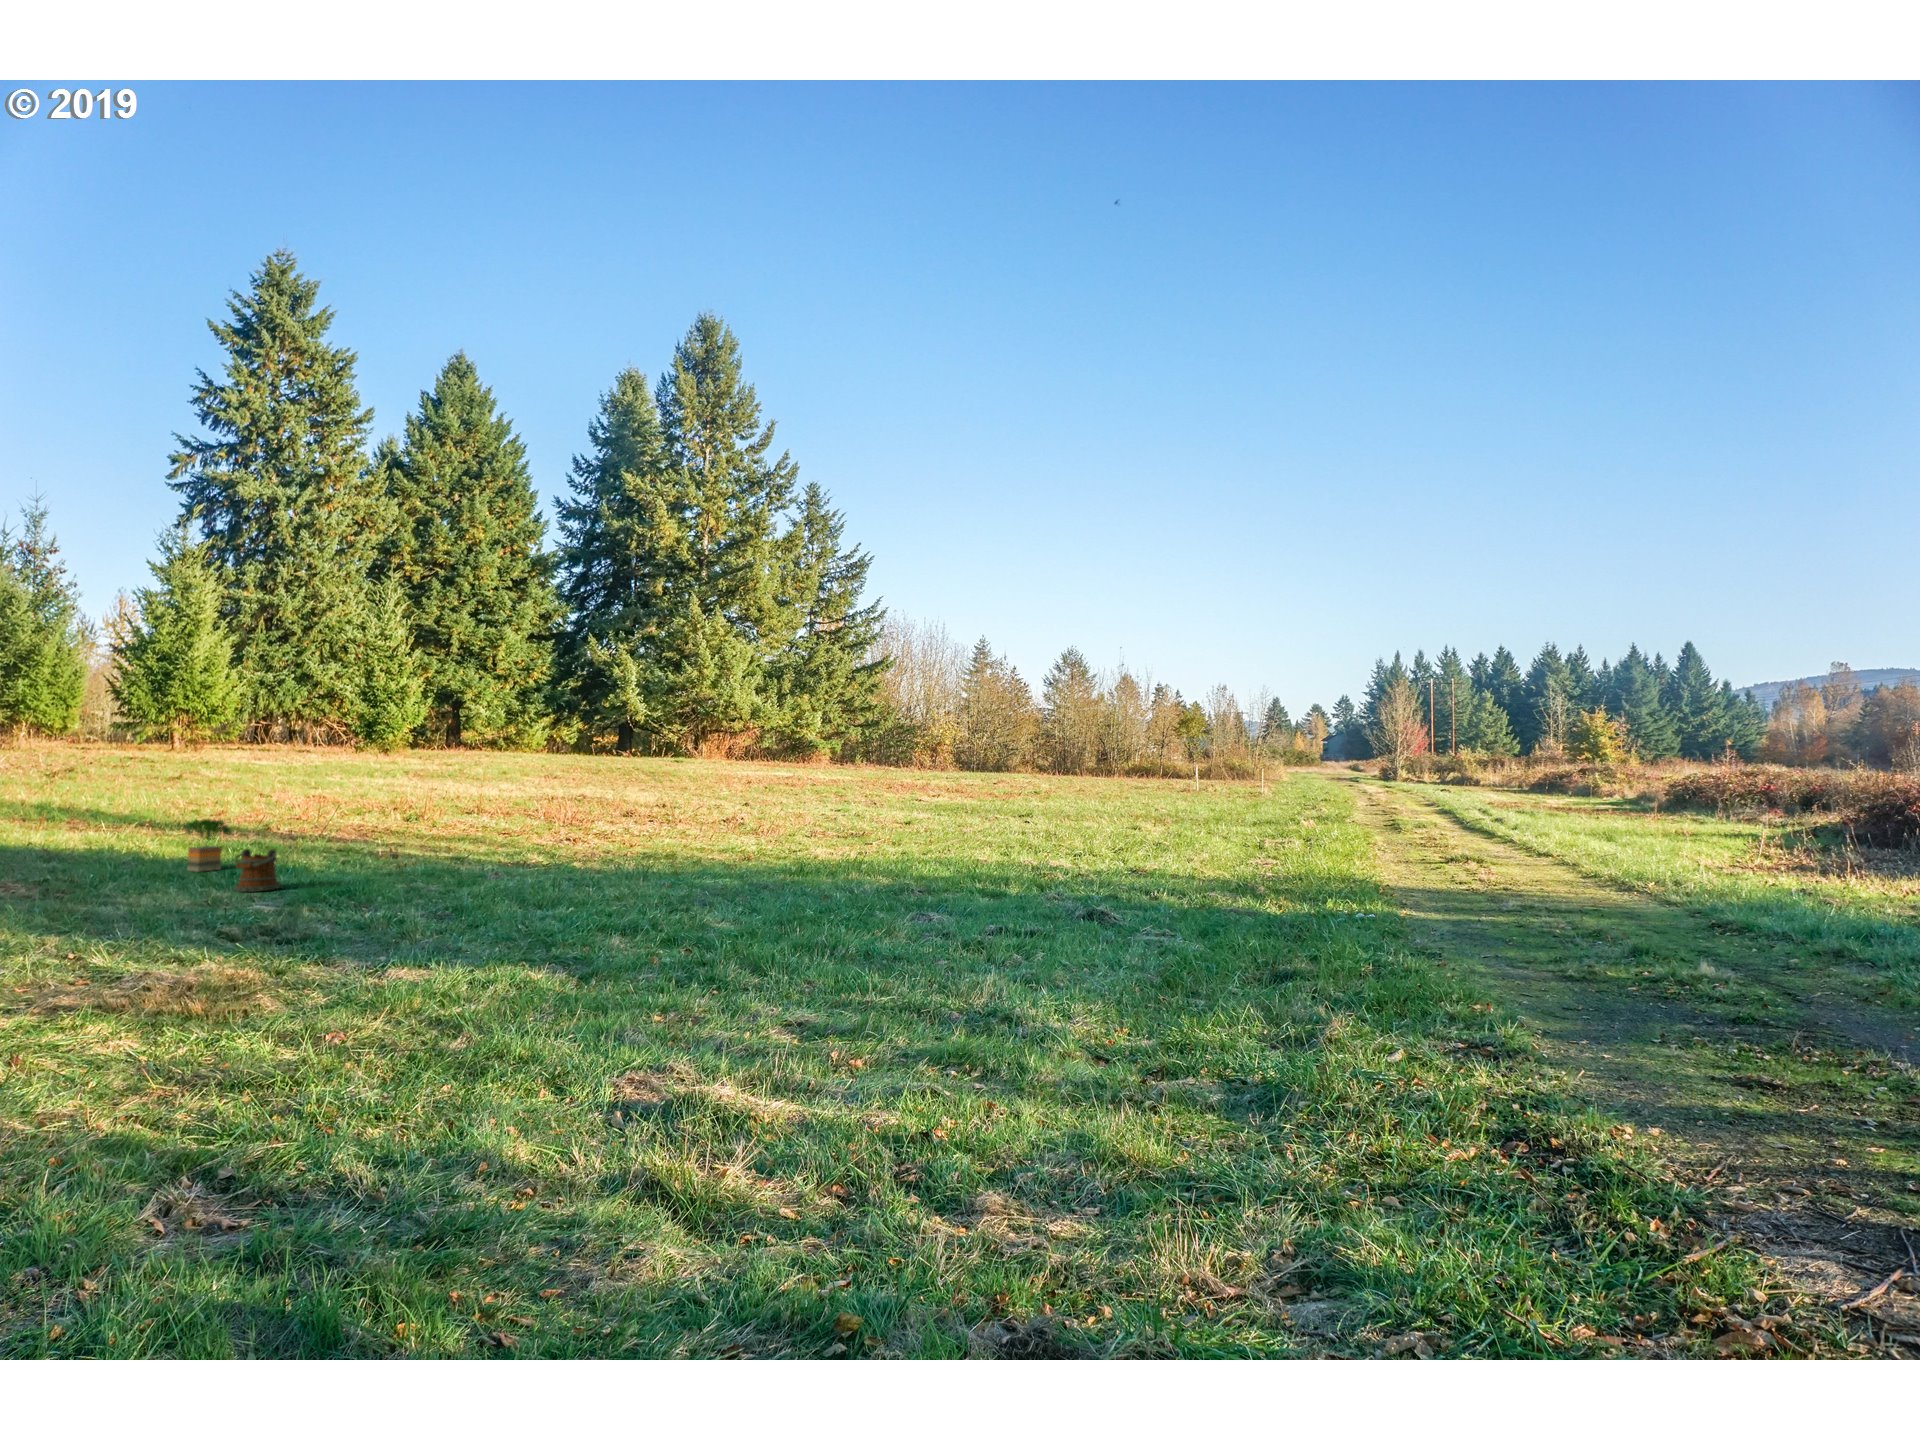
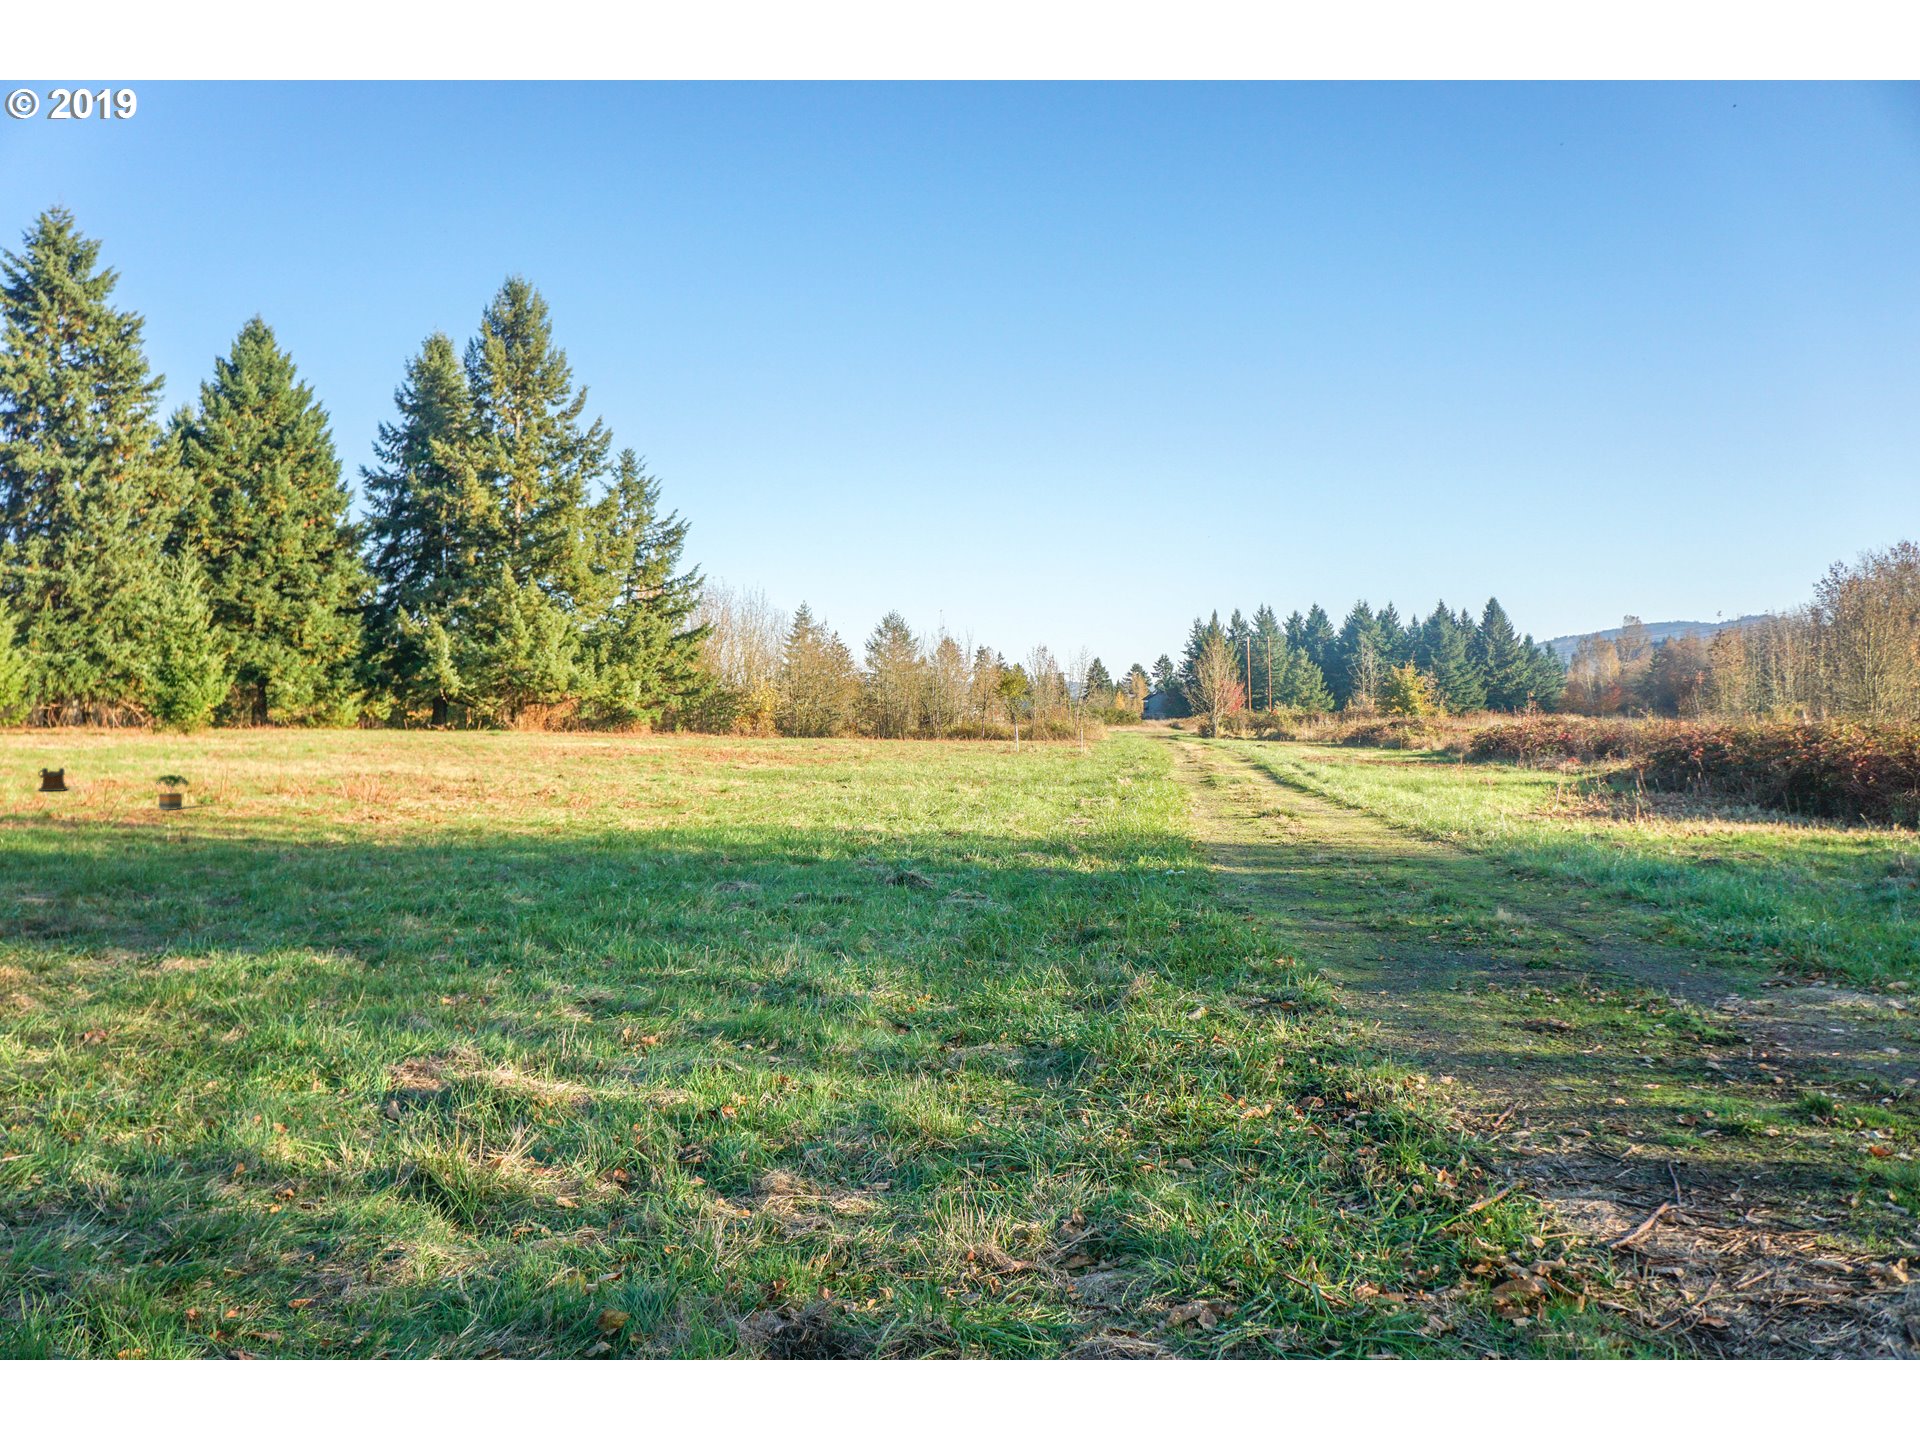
bucket: present [234,849,282,892] -> present [39,768,68,791]

